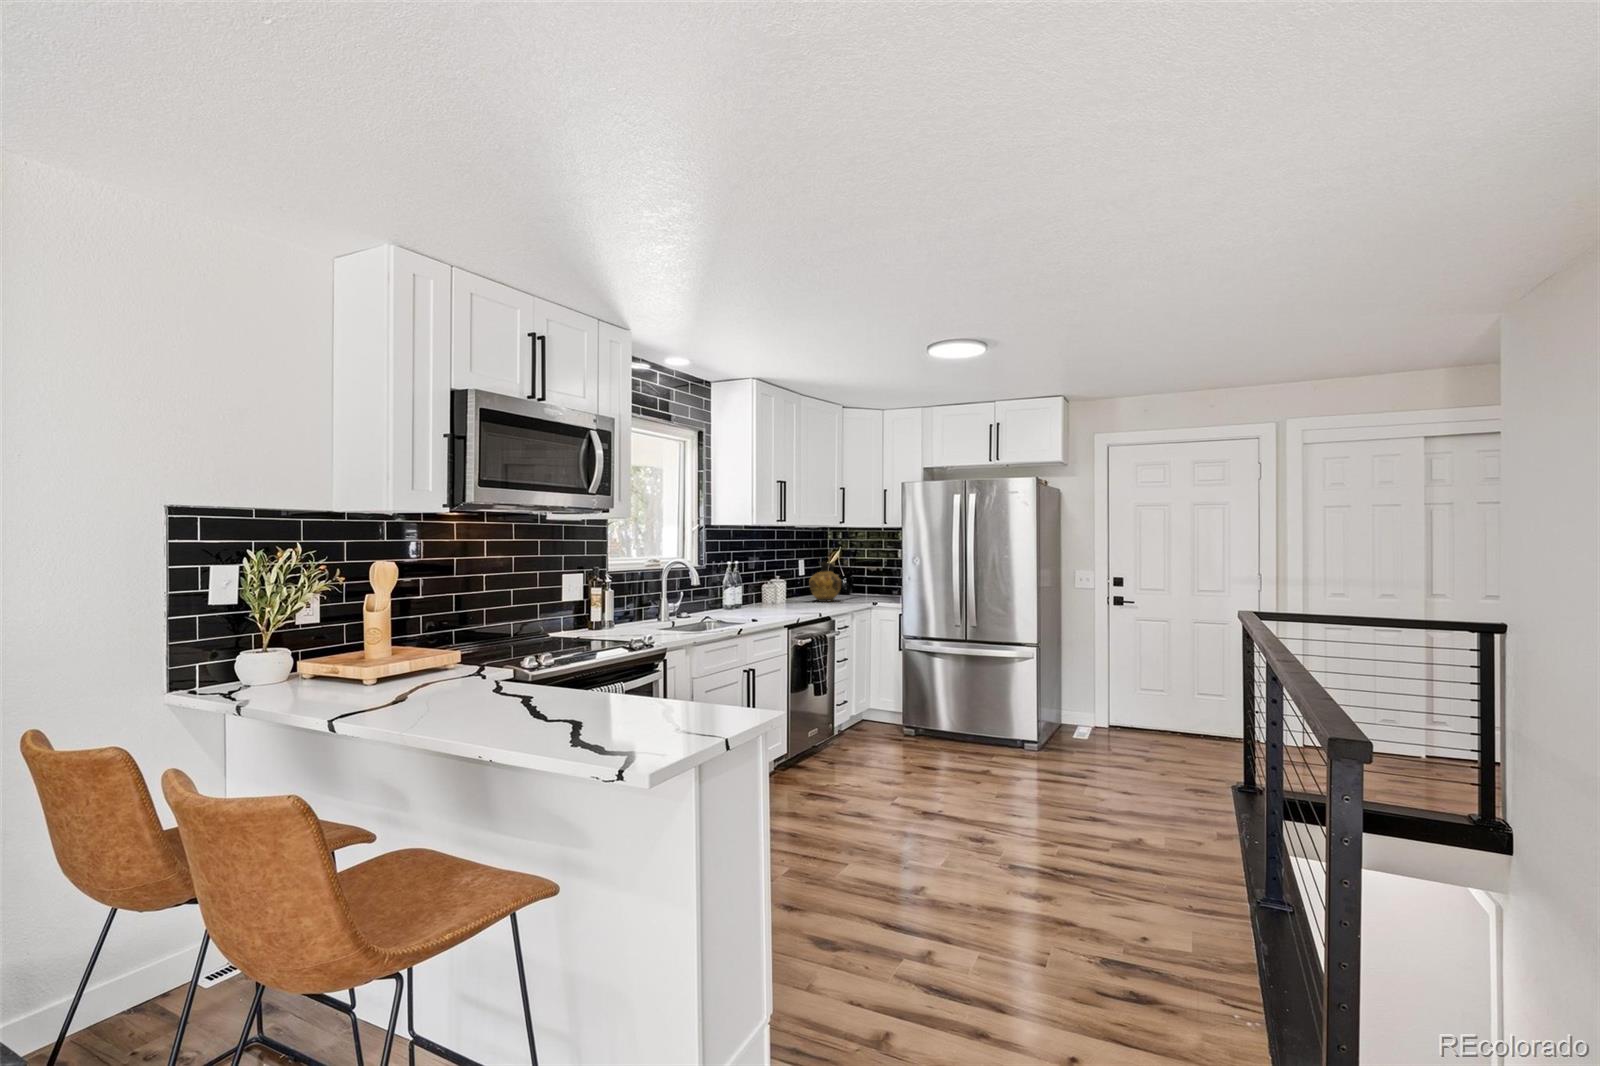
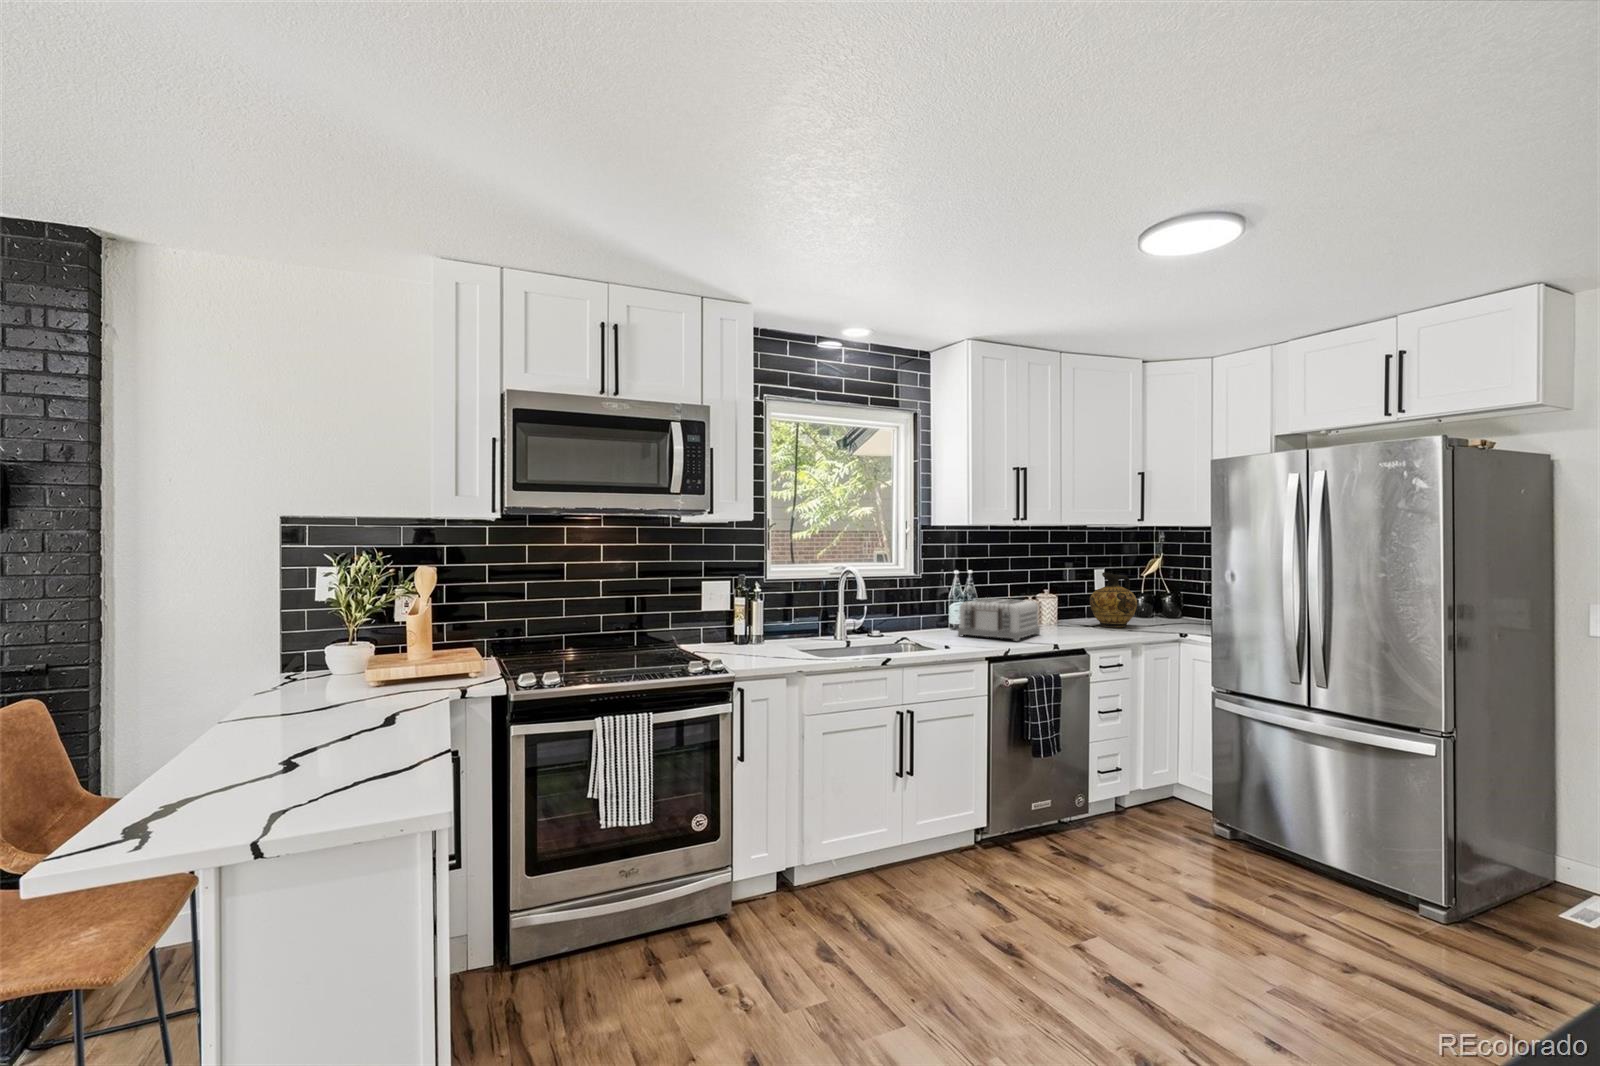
toaster: none [745,583,795,613] -> present [958,598,1040,641]

